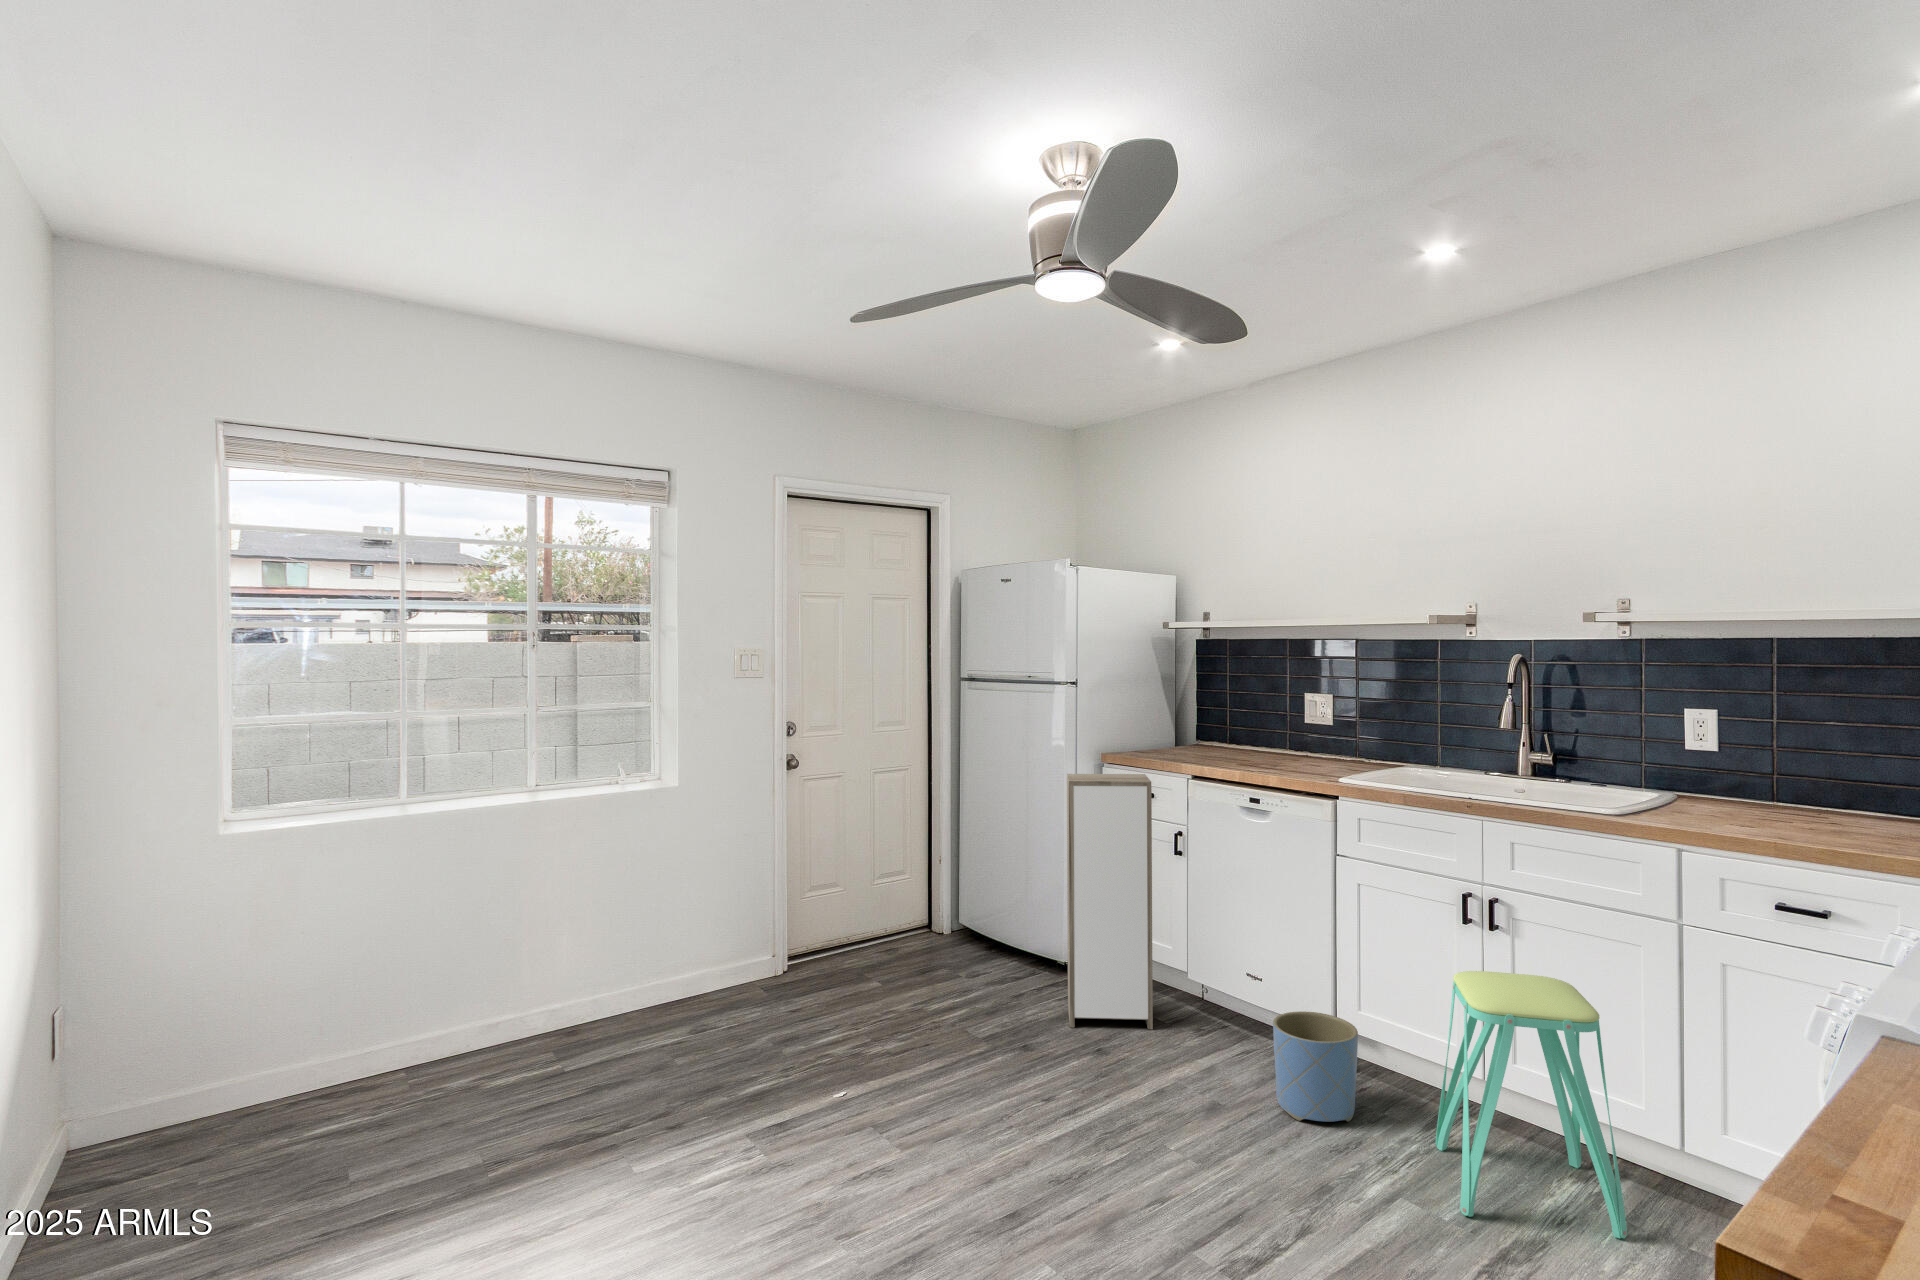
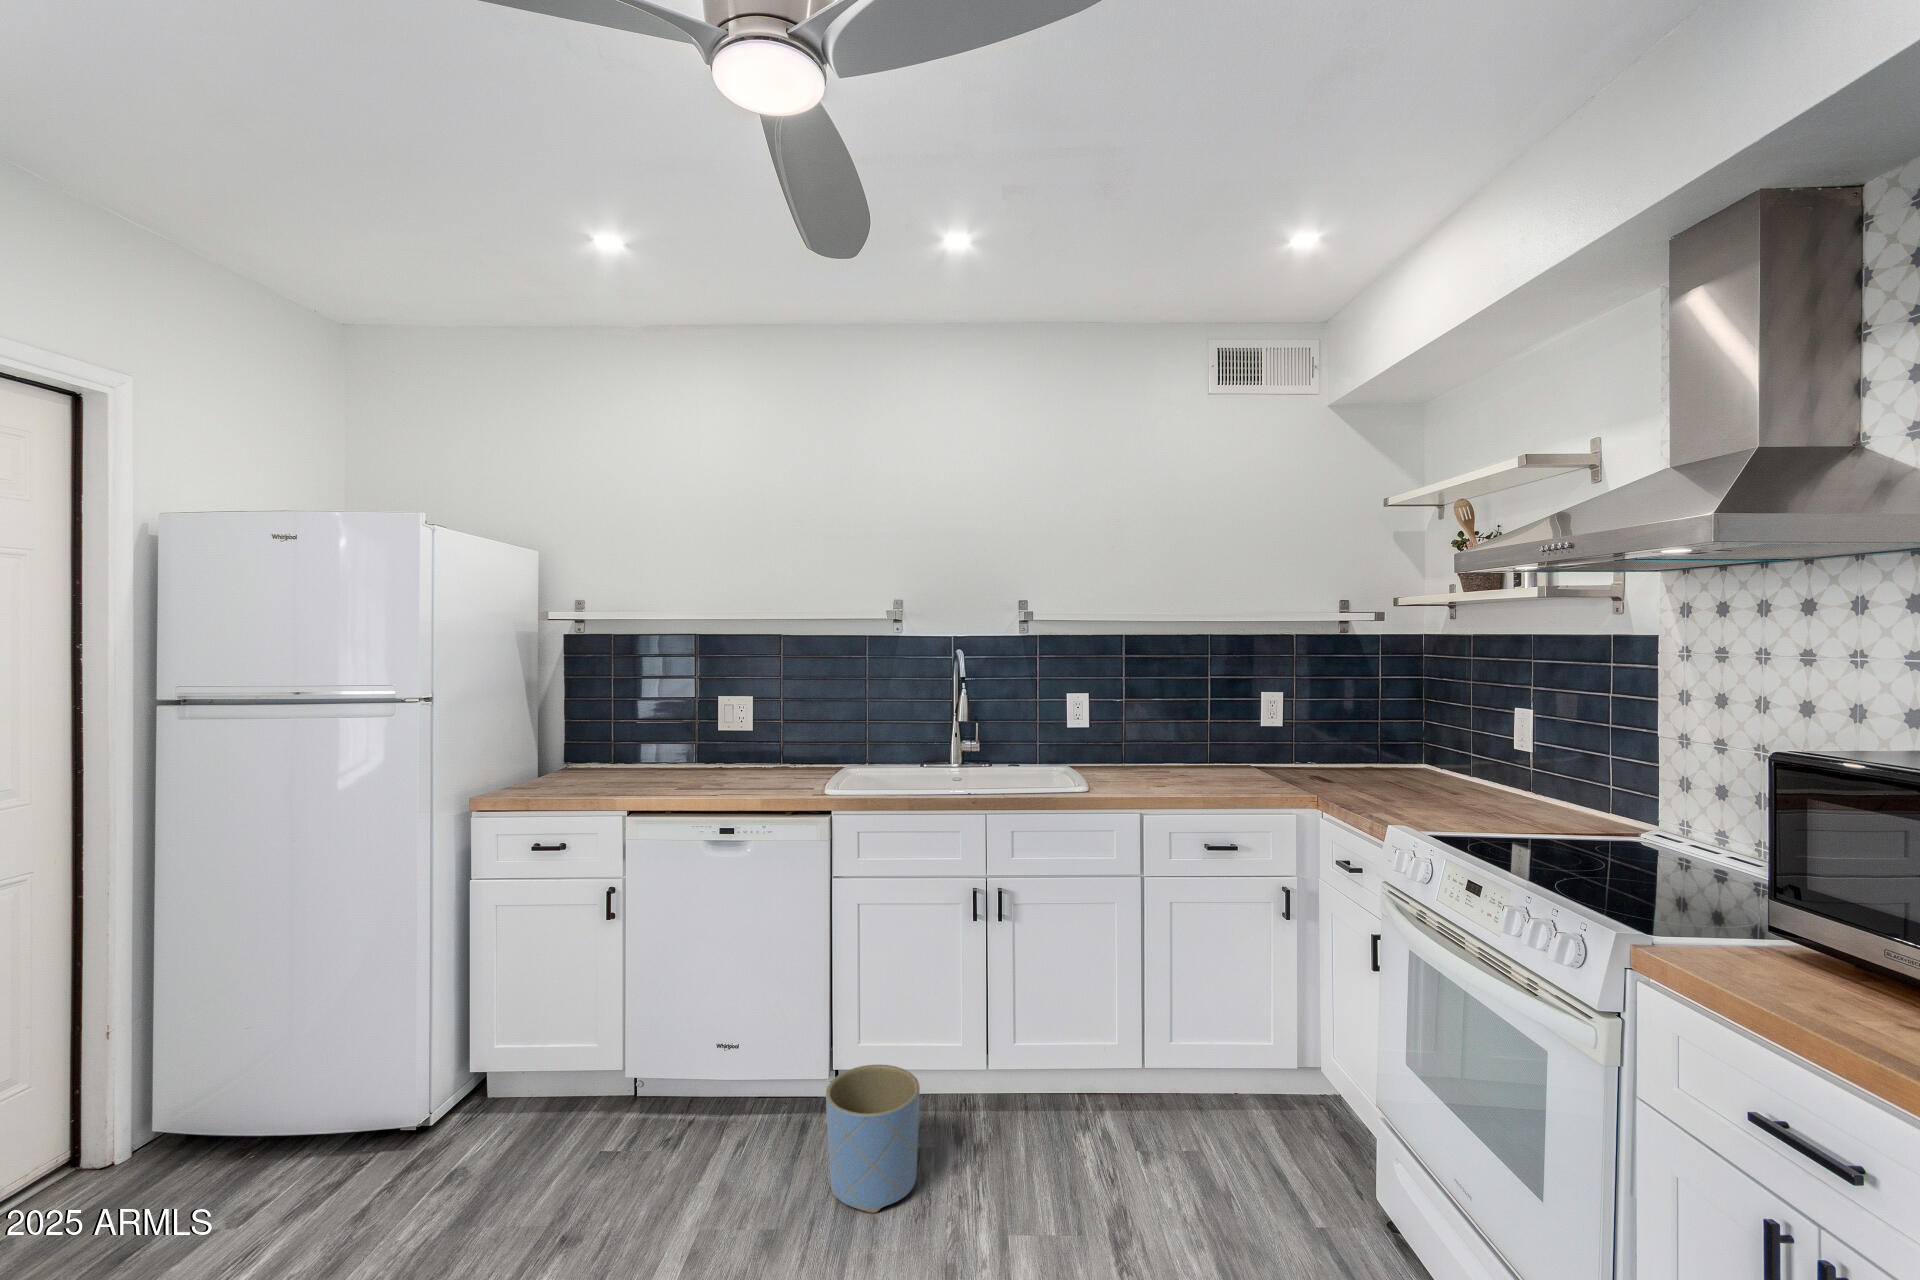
storage cabinet: present [1067,774,1153,1029] -> none [456,822,612,1234]
stool: present [1436,971,1627,1238] -> none [1001,955,1187,1237]

